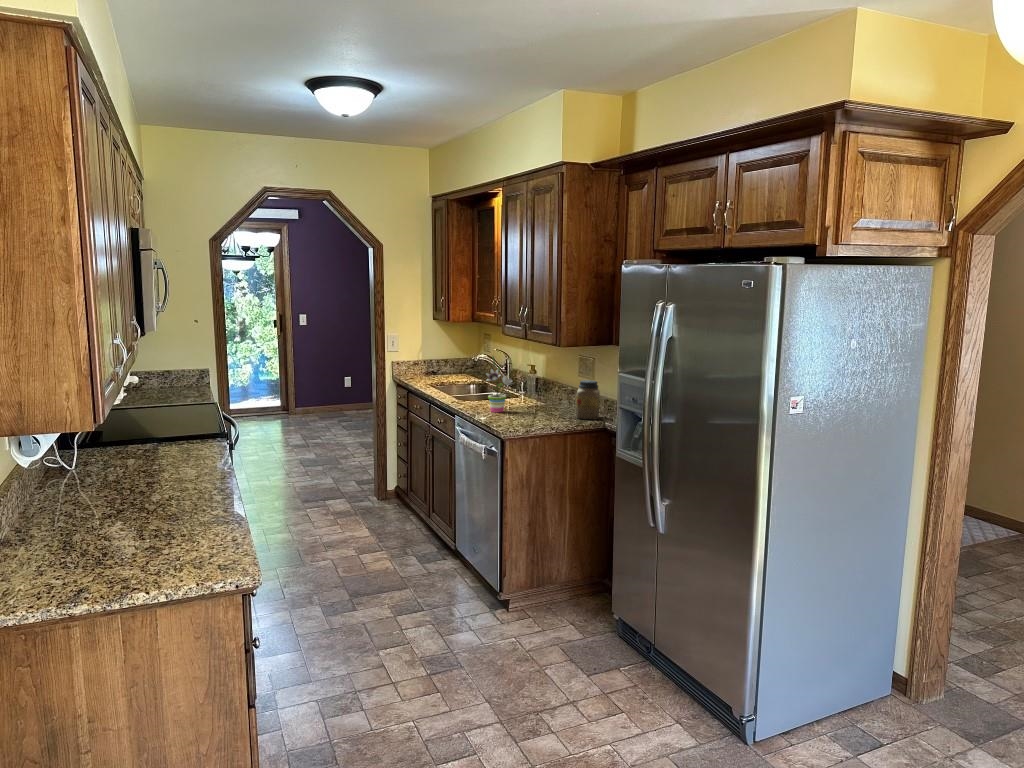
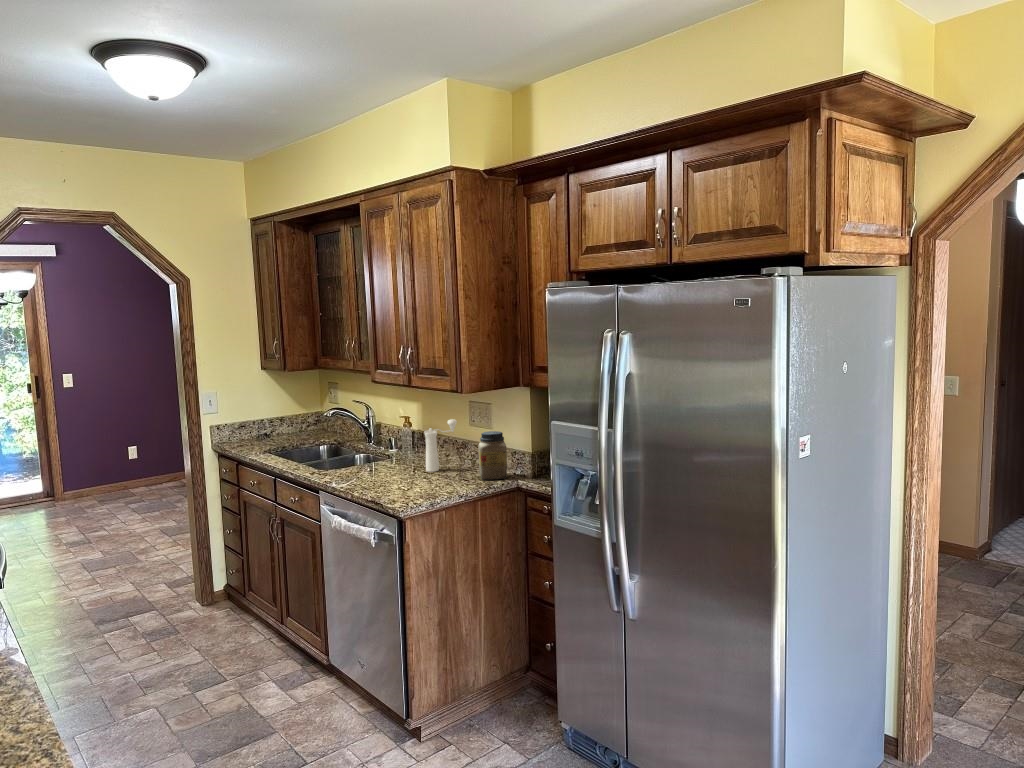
potted plant: present [486,356,512,412] -> none [361,410,399,482]
pepper mill: none [538,369,567,409] -> present [424,419,457,472]

